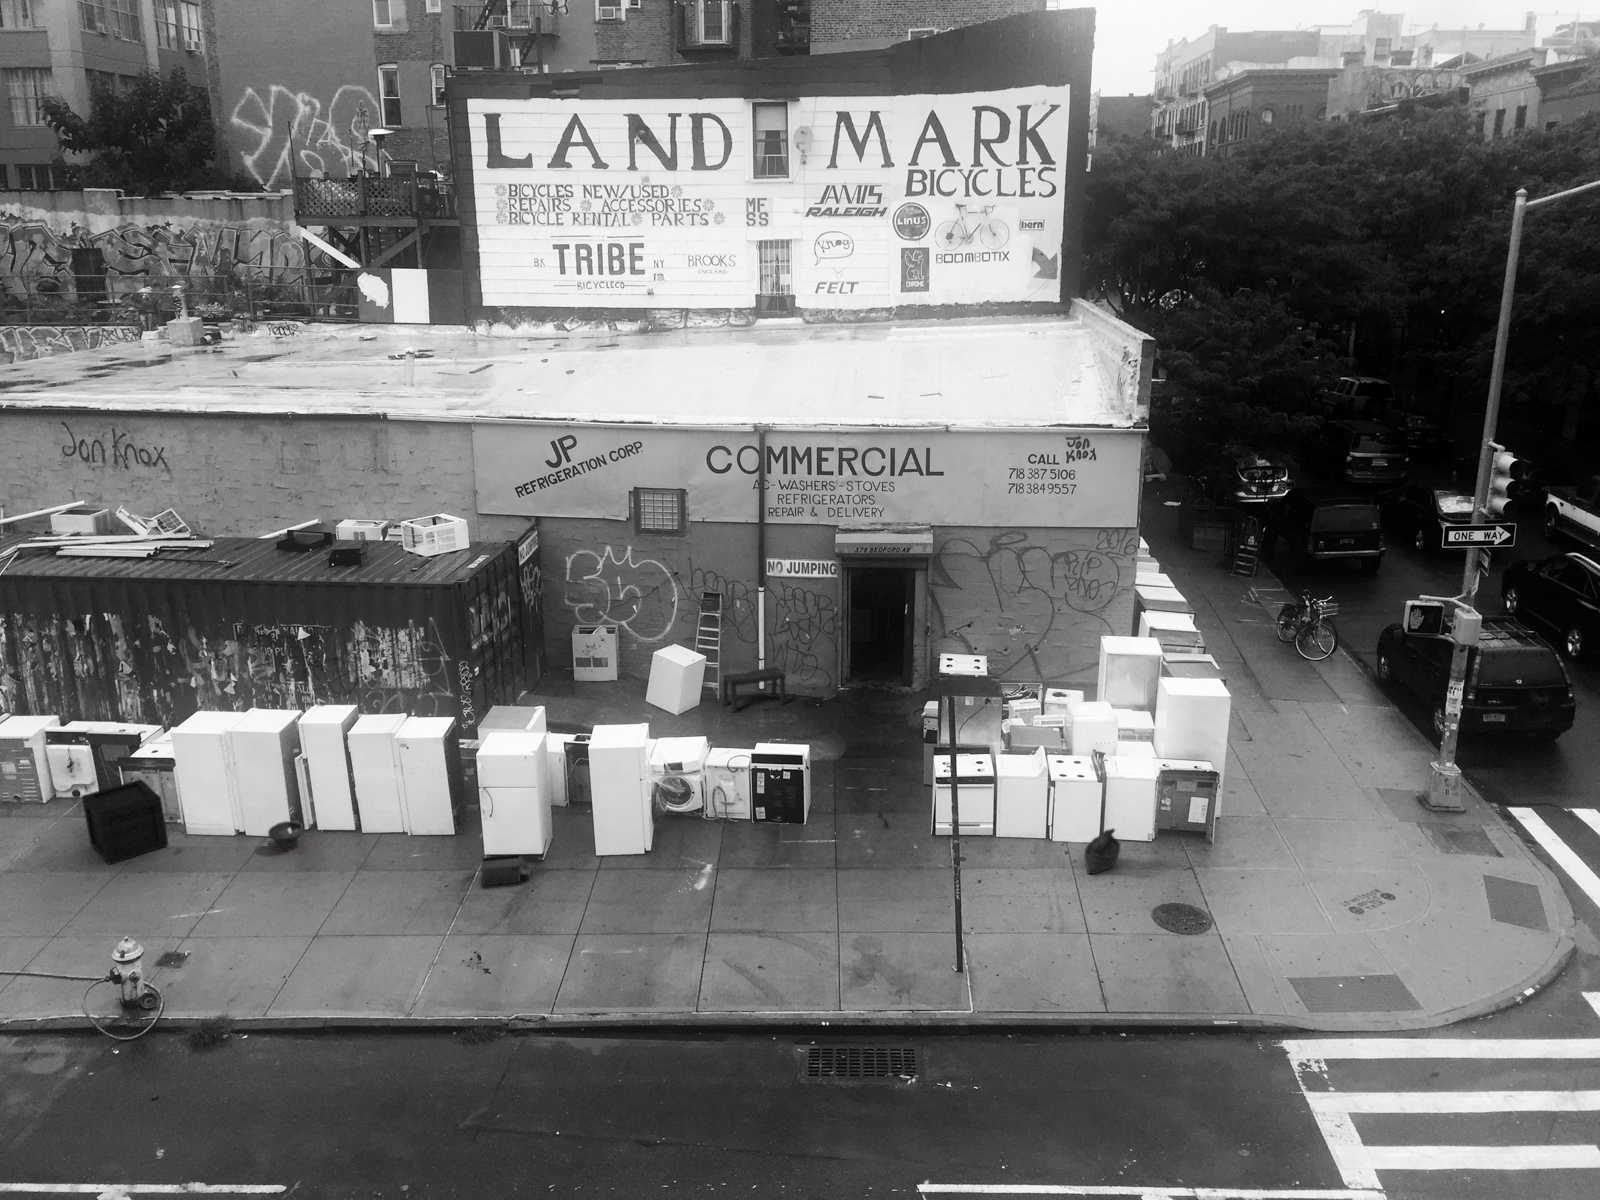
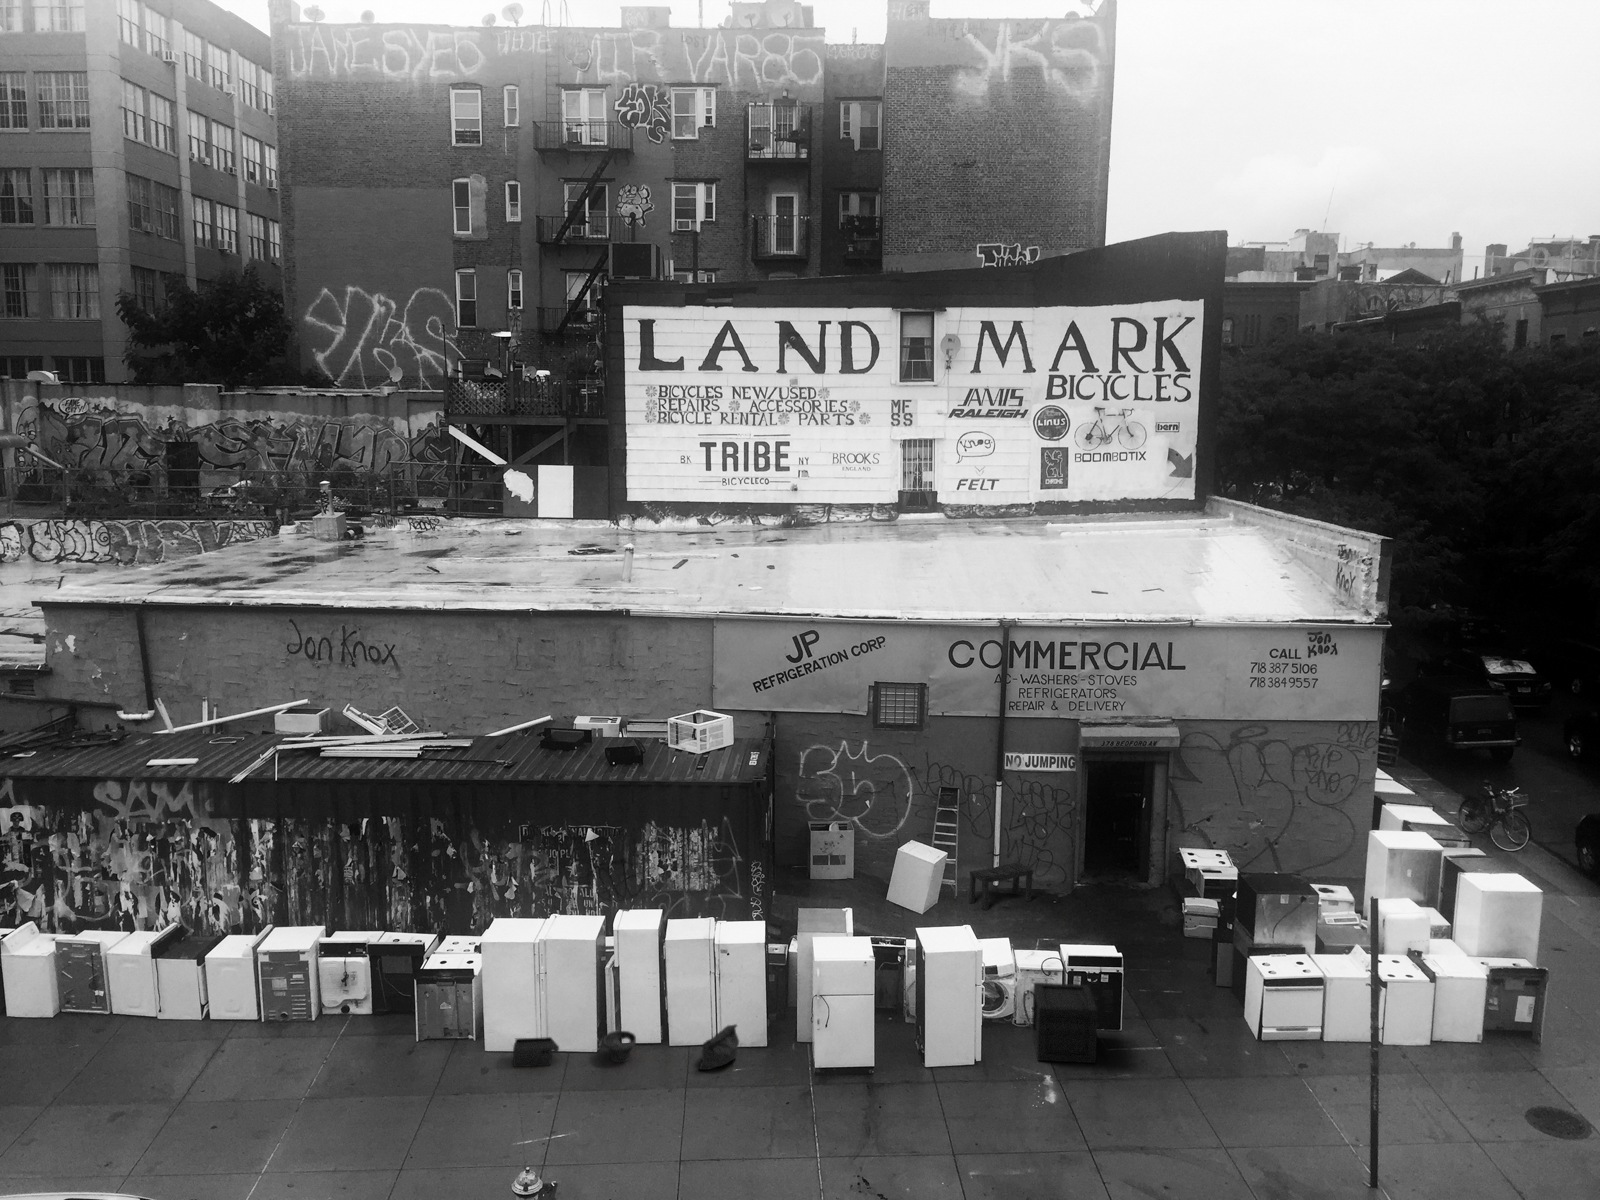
wooden crate: present [82,779,168,864] -> present [1032,983,1098,1063]
bag: present [1085,828,1120,874] -> present [700,1024,739,1070]
cardboard box: present [482,855,528,886] -> present [513,1037,559,1067]

